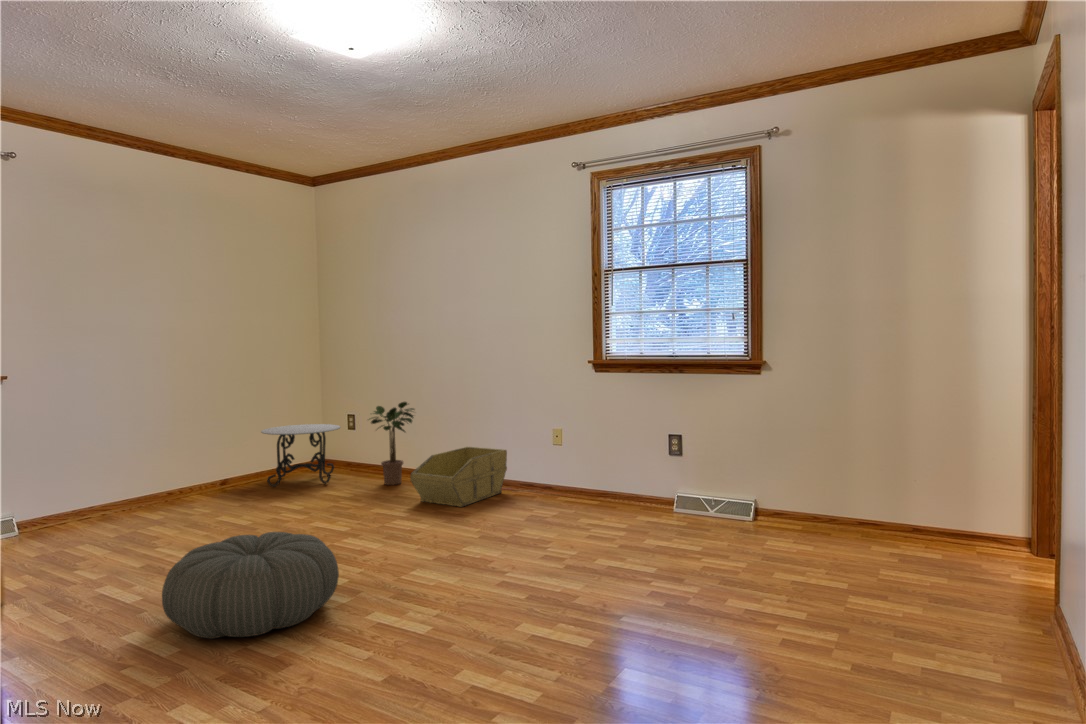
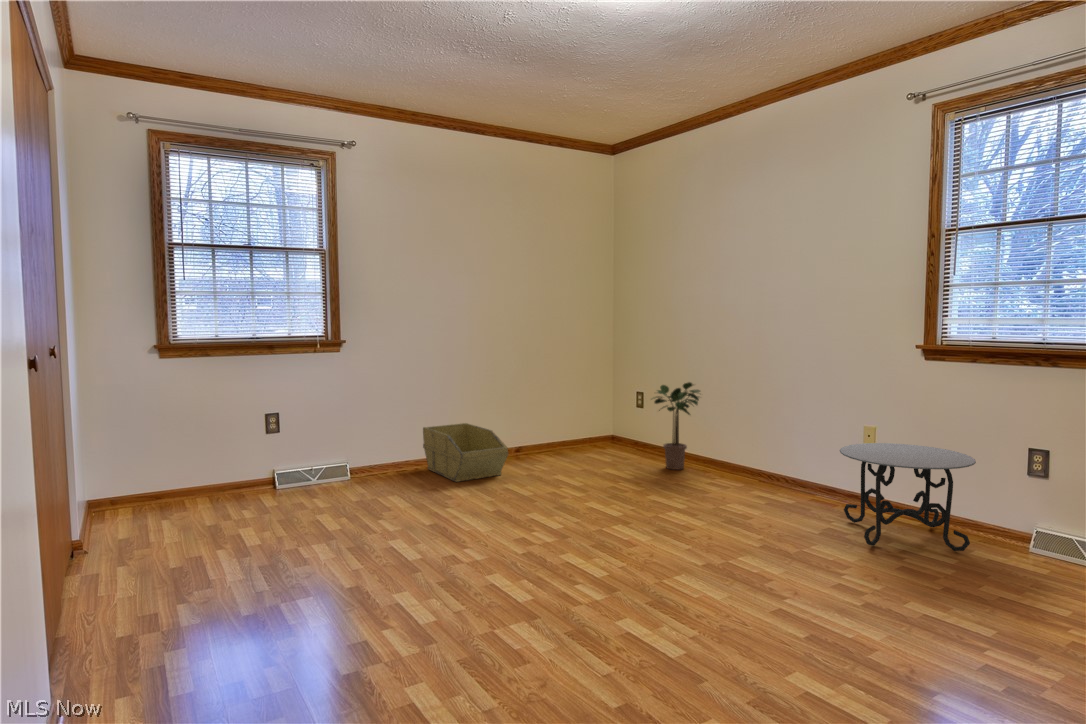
side table: present [261,424,340,487] -> present [840,443,976,551]
storage bin: present [410,447,507,507] -> present [423,423,508,482]
pouf: present [162,532,339,639] -> none [429,513,592,621]

